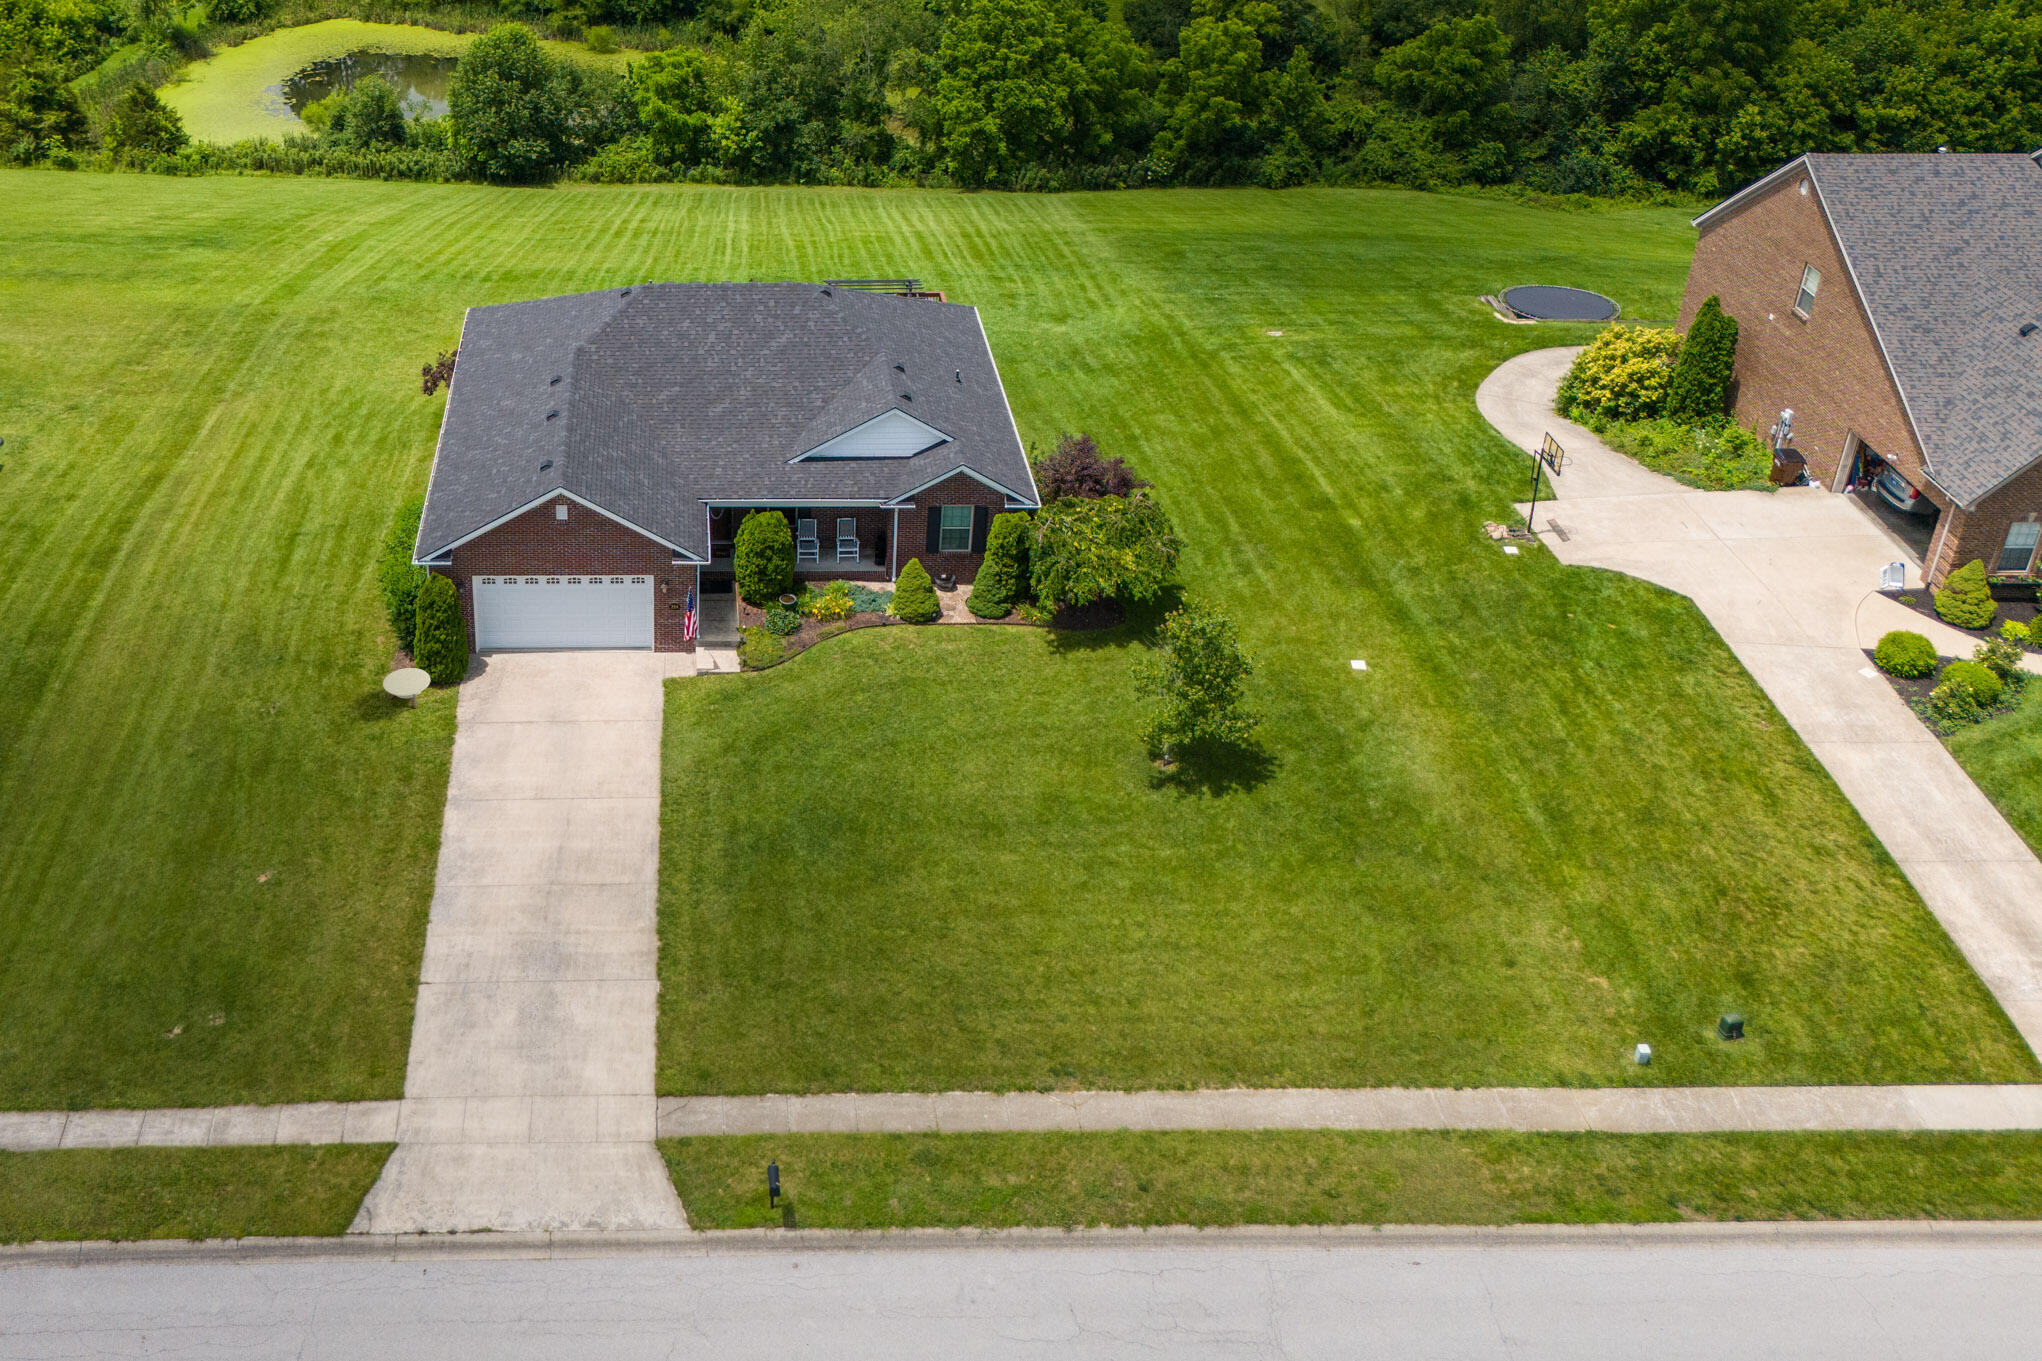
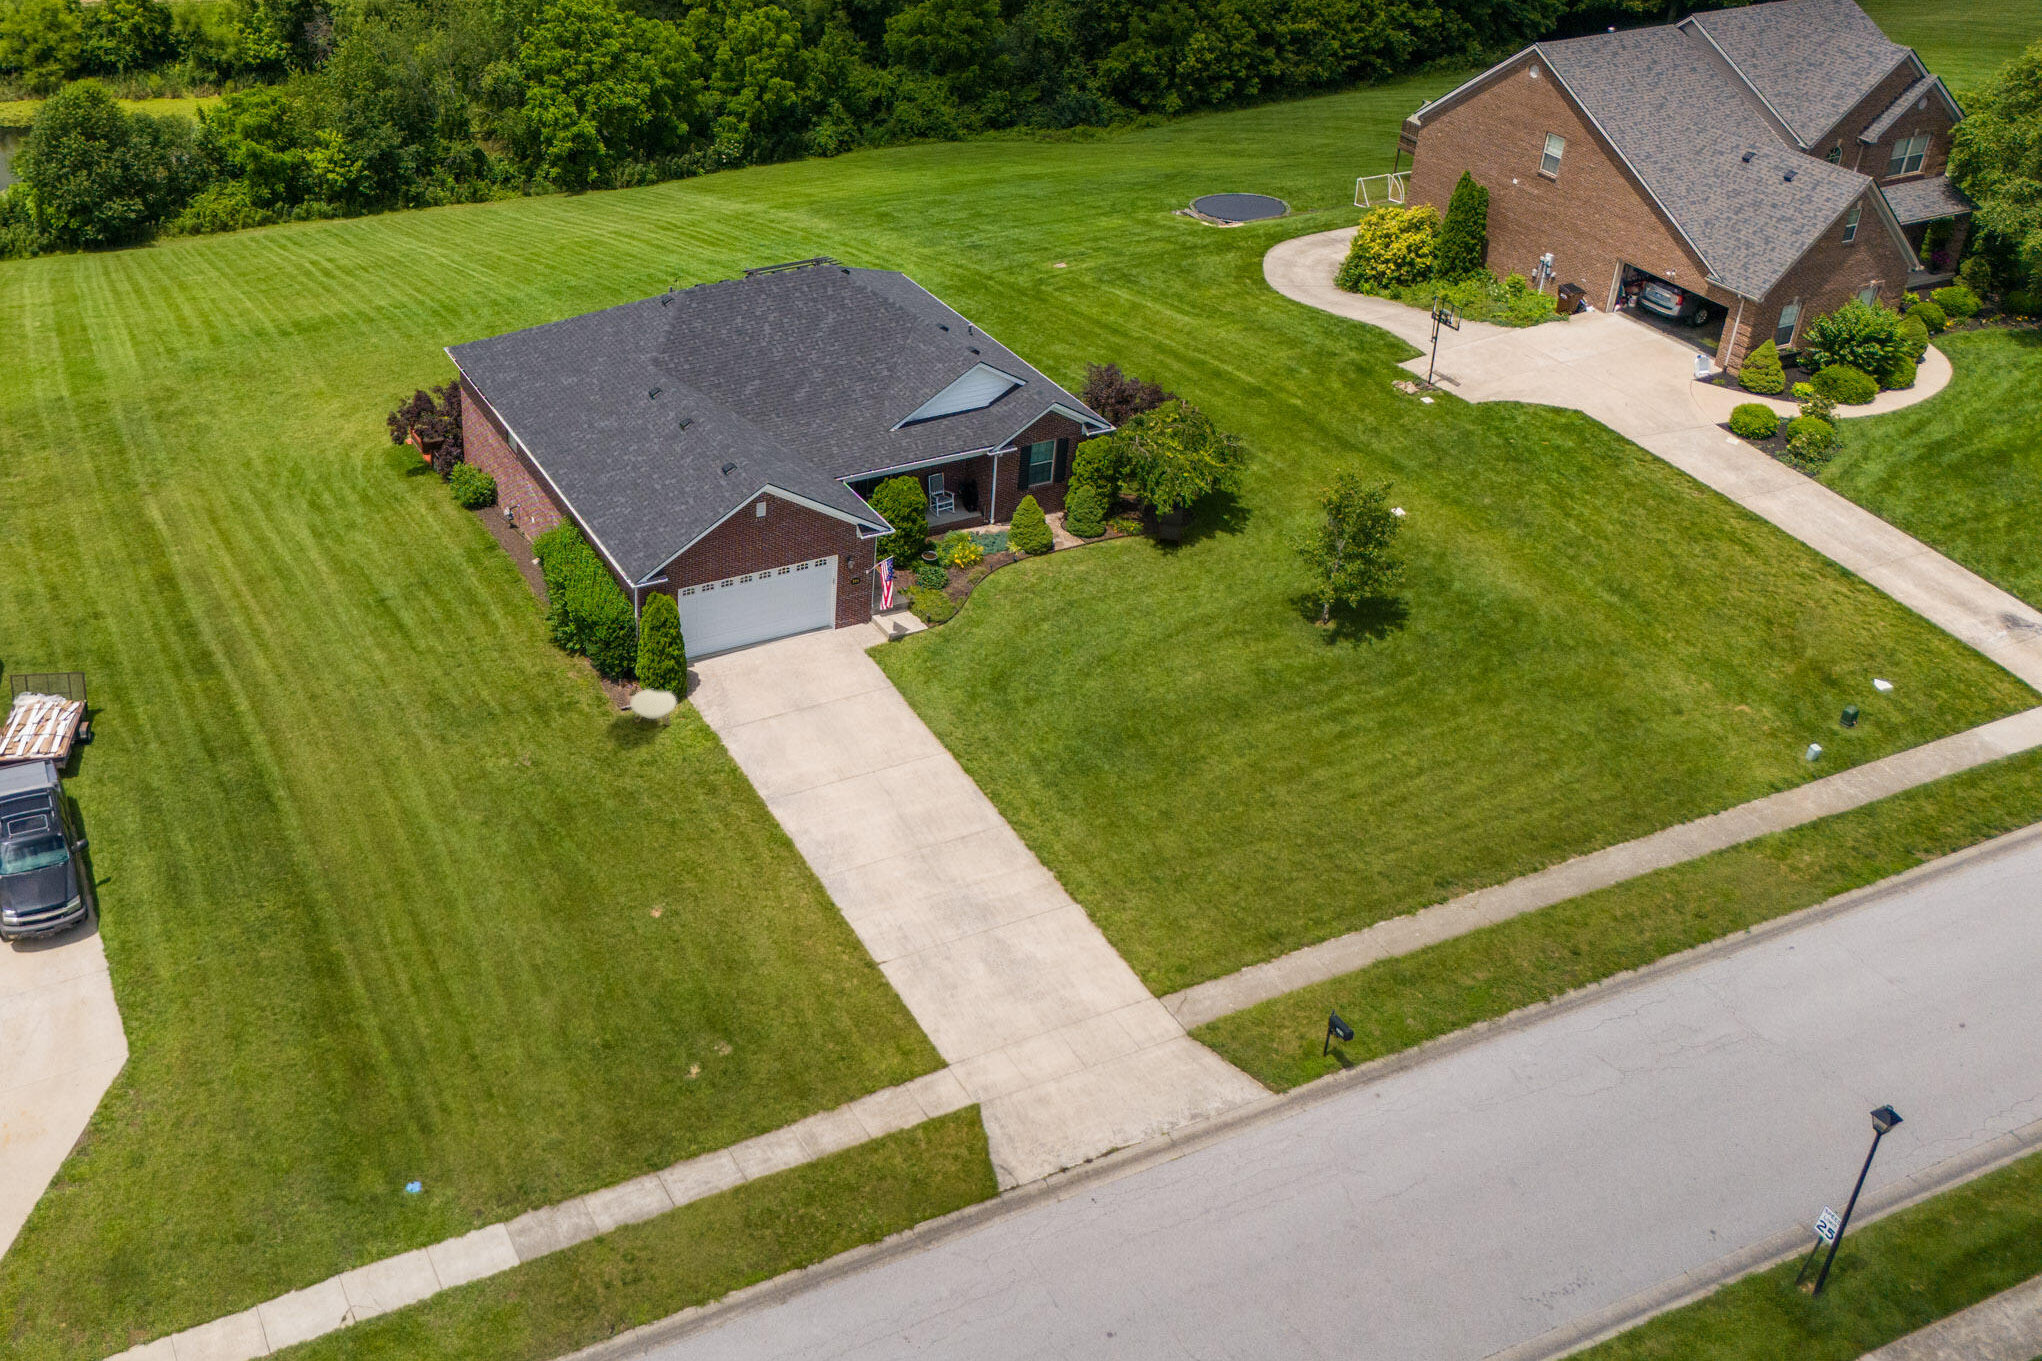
lounge chair: none [1054,597,1094,648] -> present [1157,509,1183,547]

